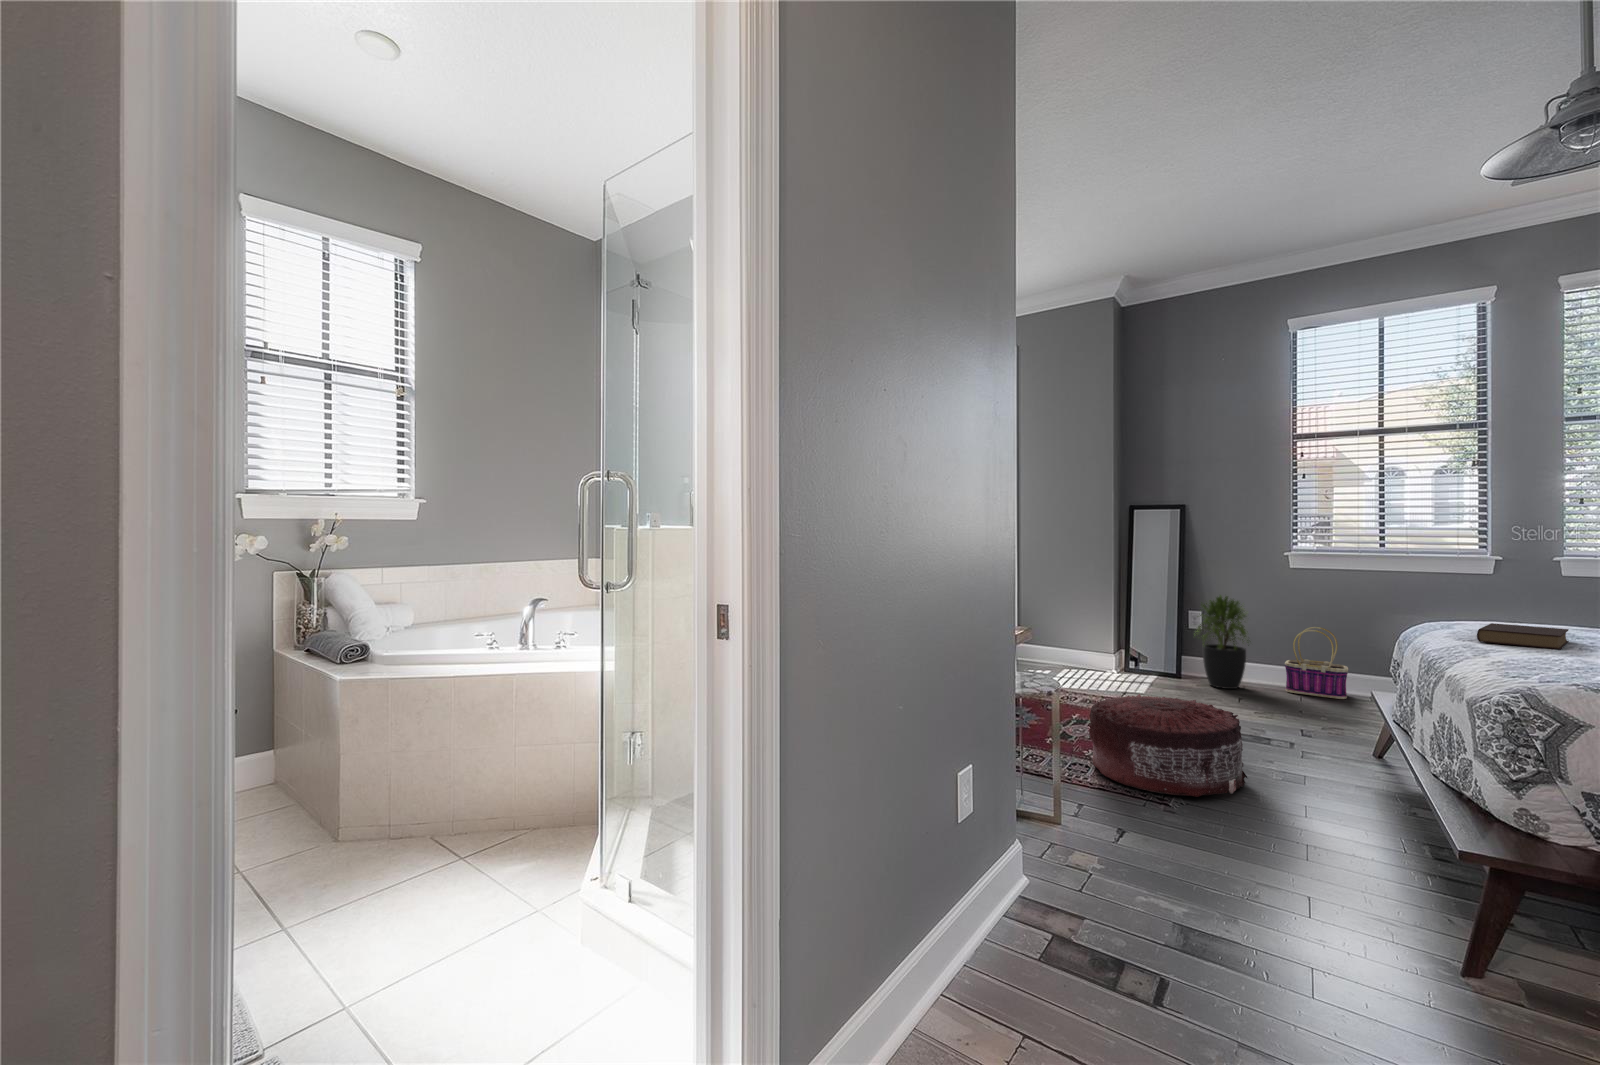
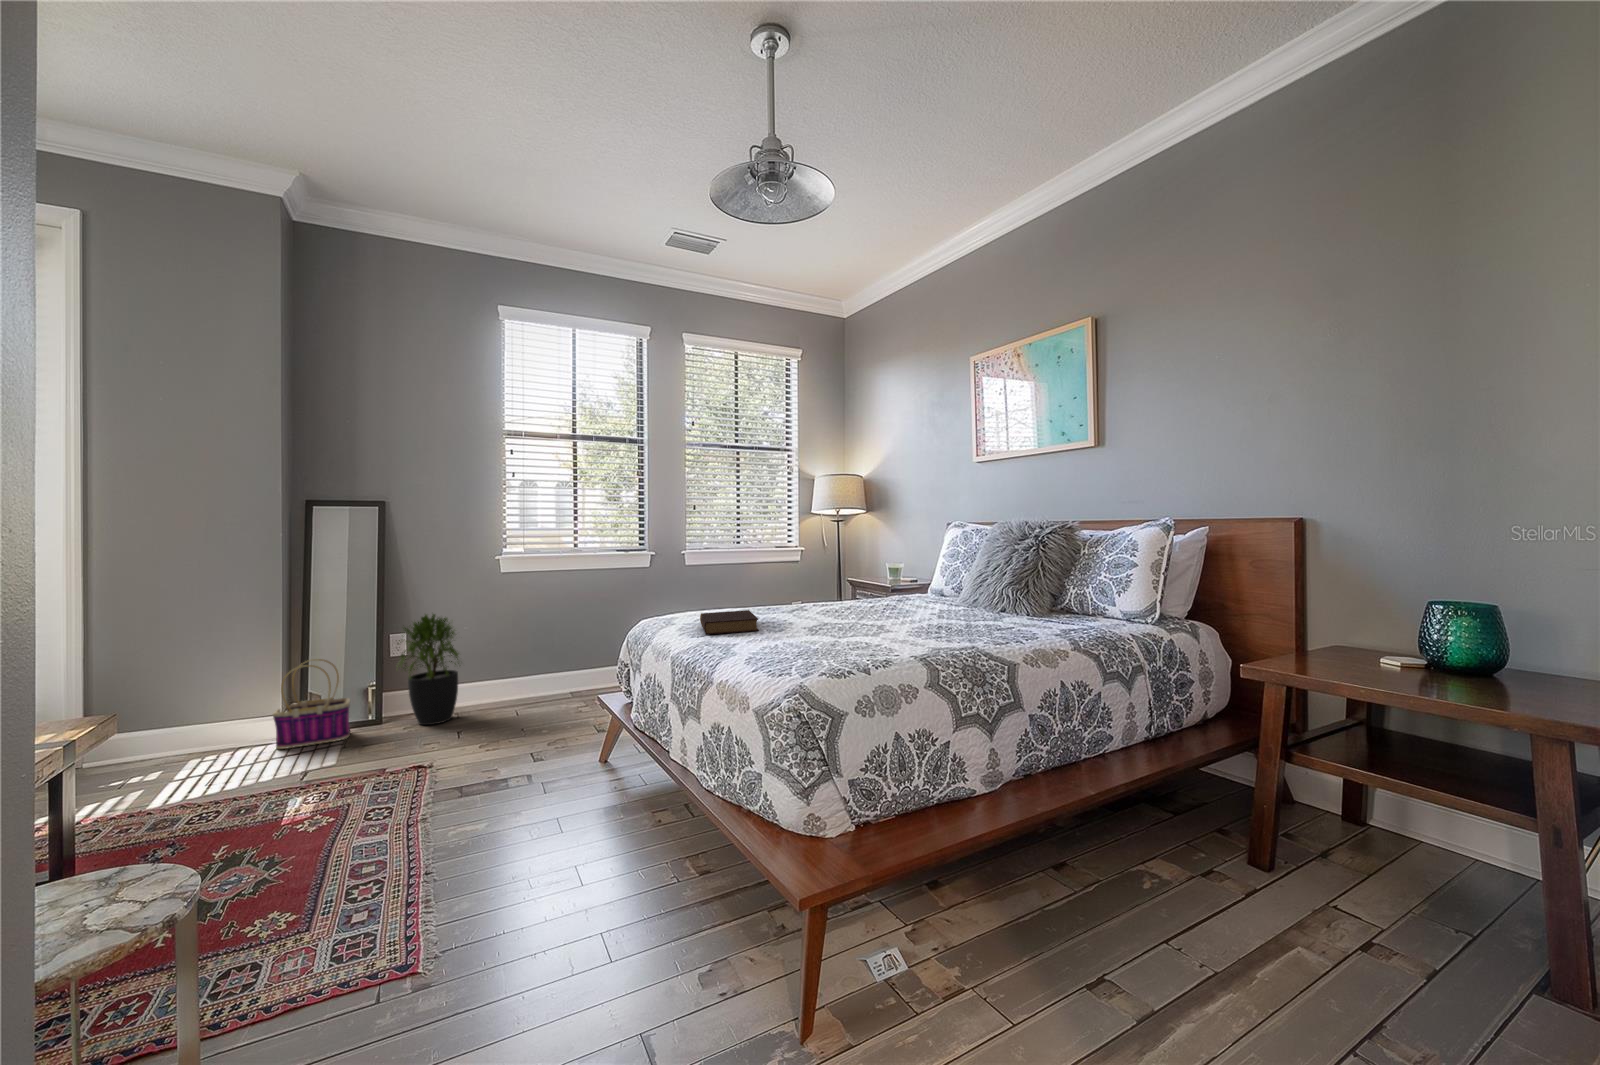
basket: present [1285,627,1348,699] -> present [273,659,350,749]
pouf: present [1089,694,1247,797] -> none [252,772,507,973]

